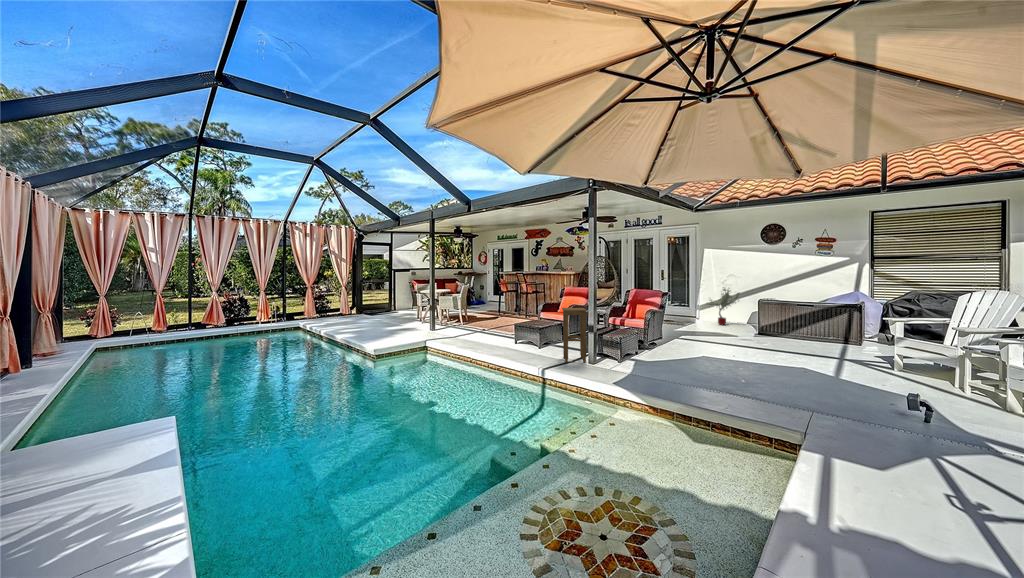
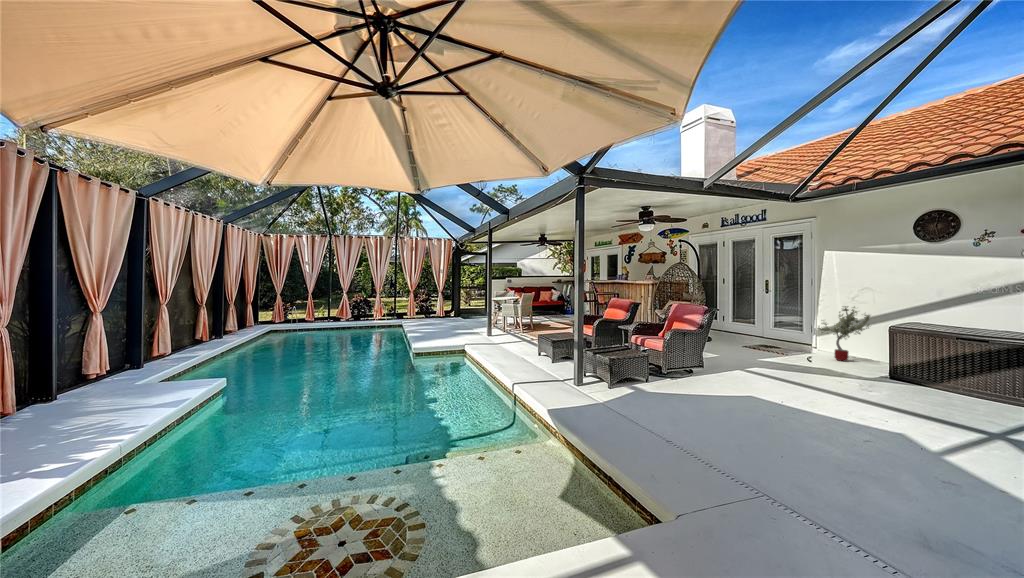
stool: present [562,308,587,362] -> none [538,321,572,387]

